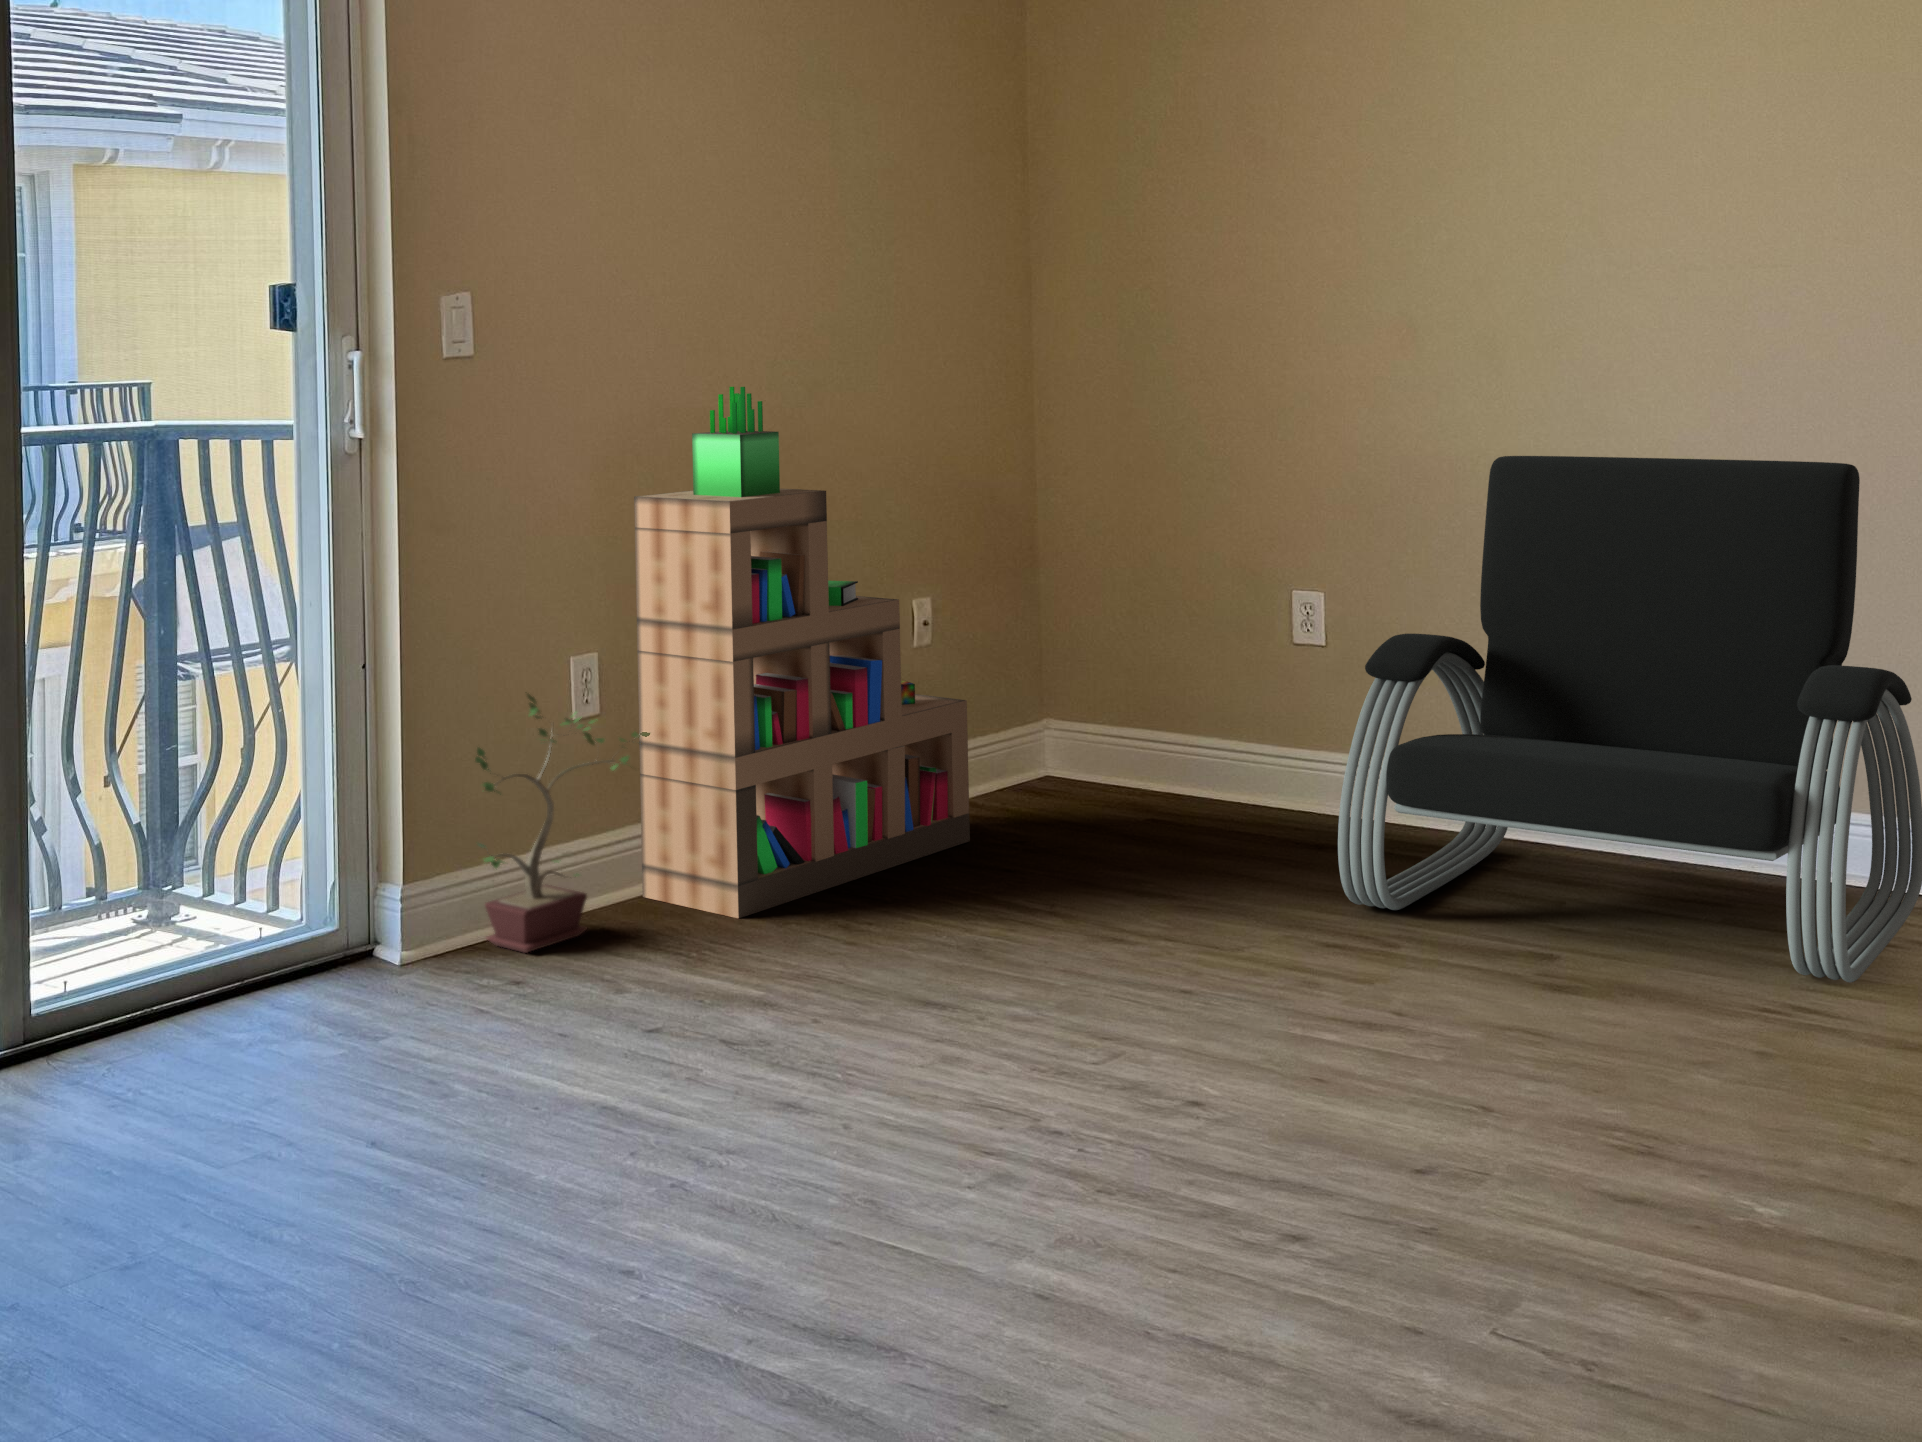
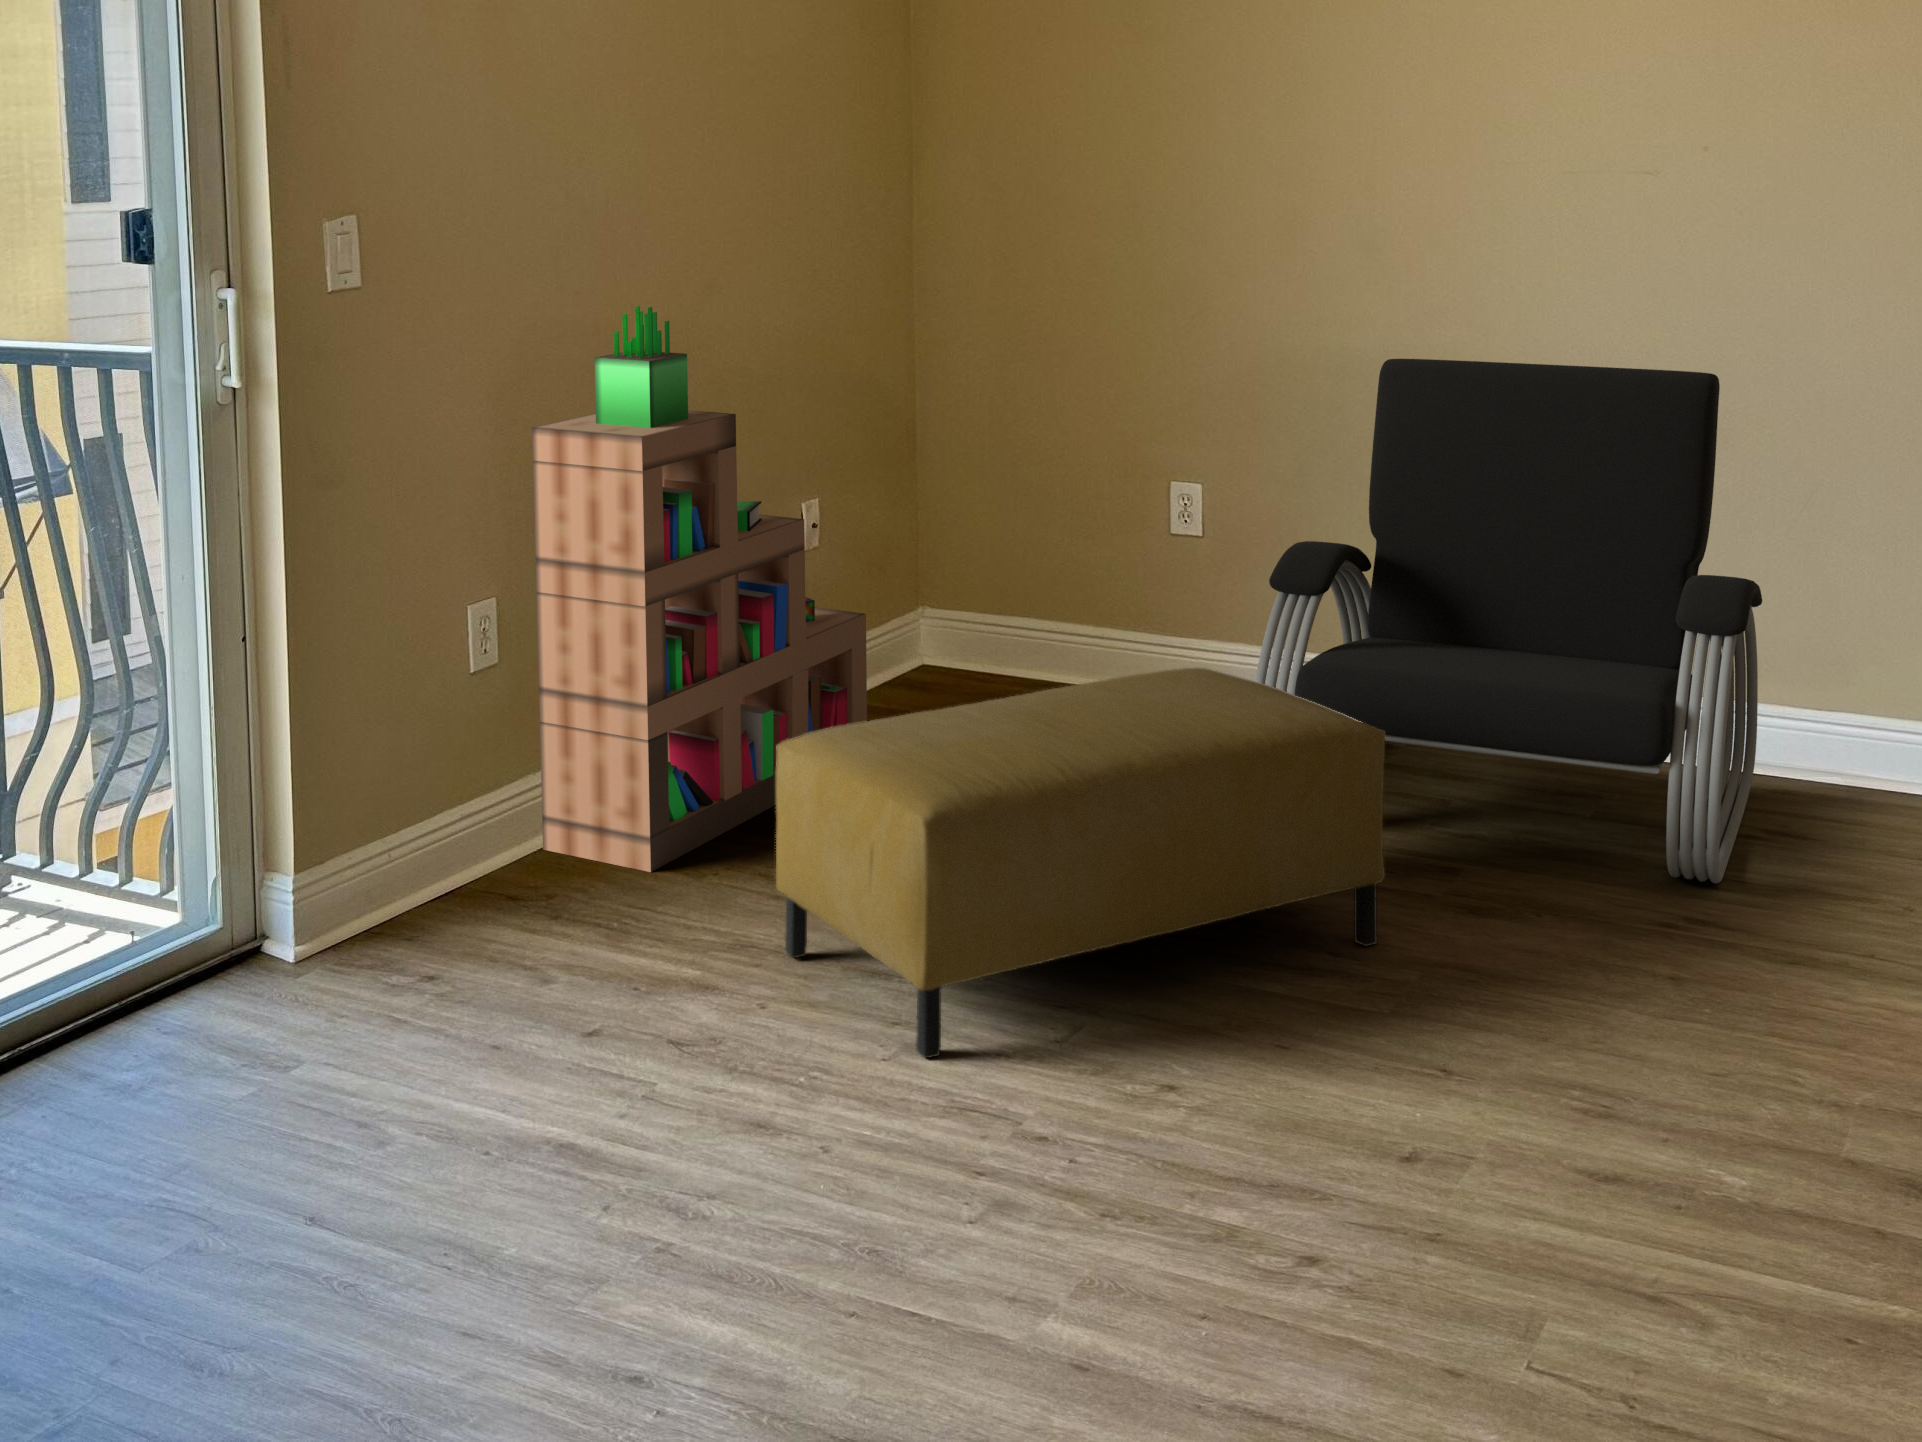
potted plant: present [475,694,649,953] -> none [373,651,558,935]
ottoman: none [839,735,1460,1070] -> present [776,668,1385,1058]

